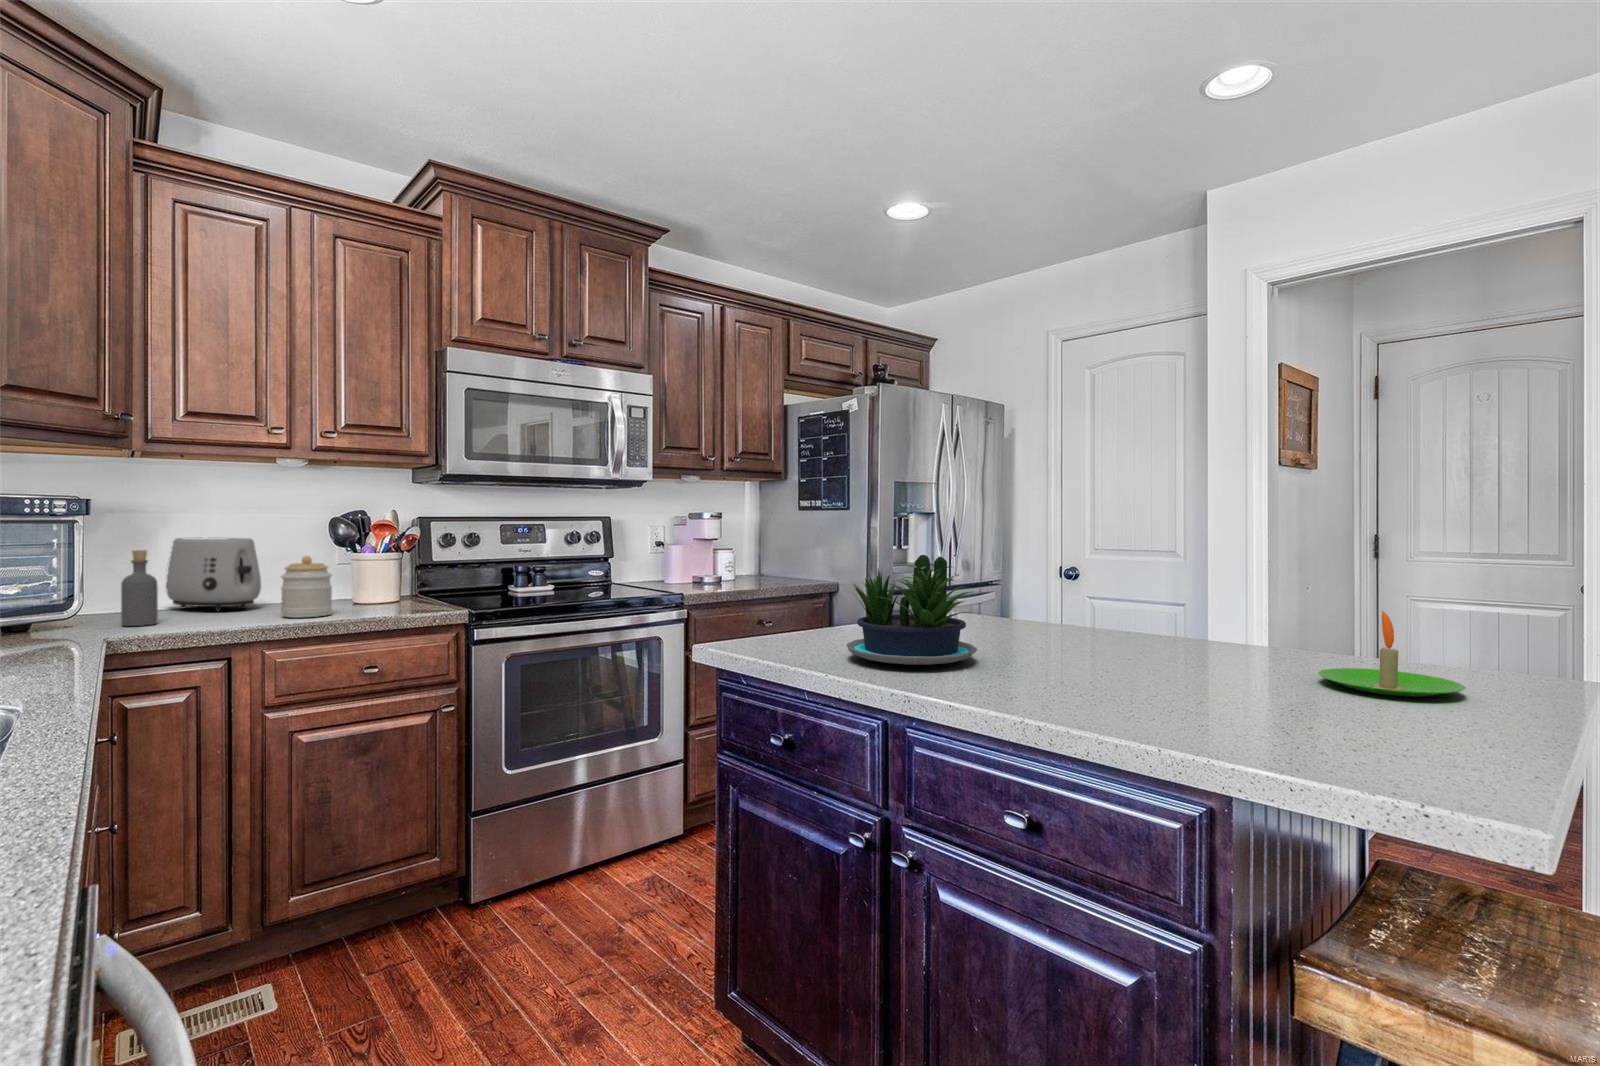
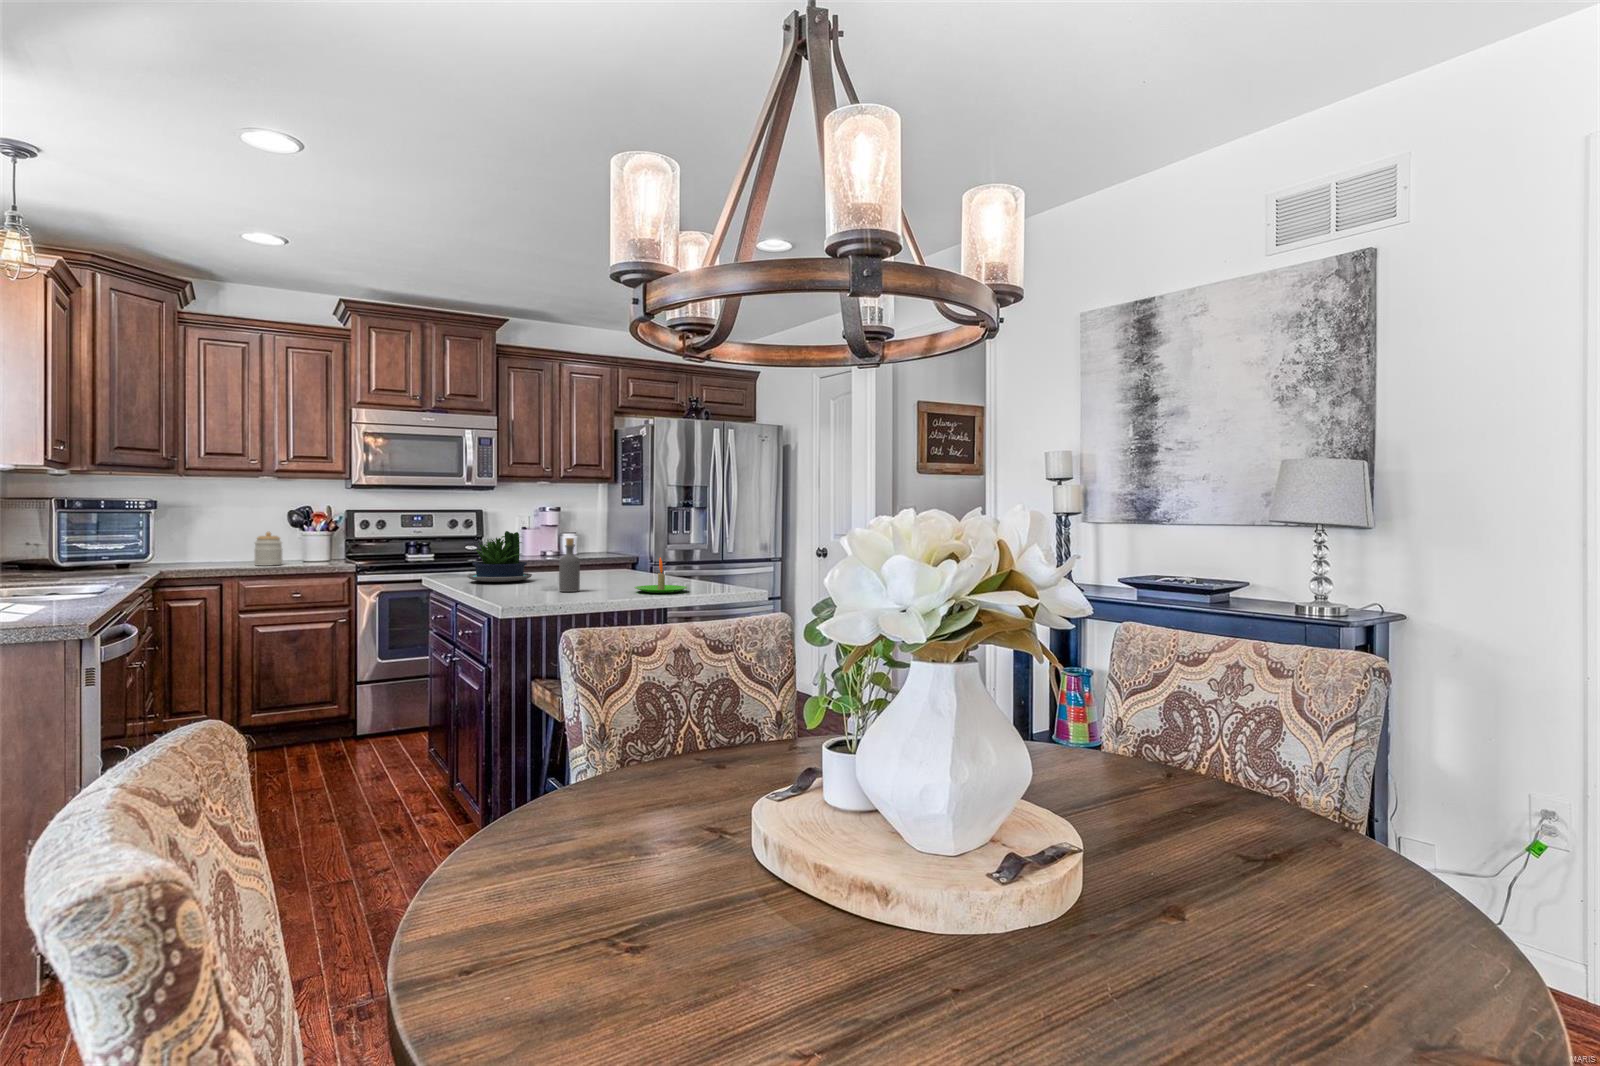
toaster: present [166,537,261,611] -> none [200,521,250,563]
bottle: present [121,550,158,626] -> present [559,538,580,592]

